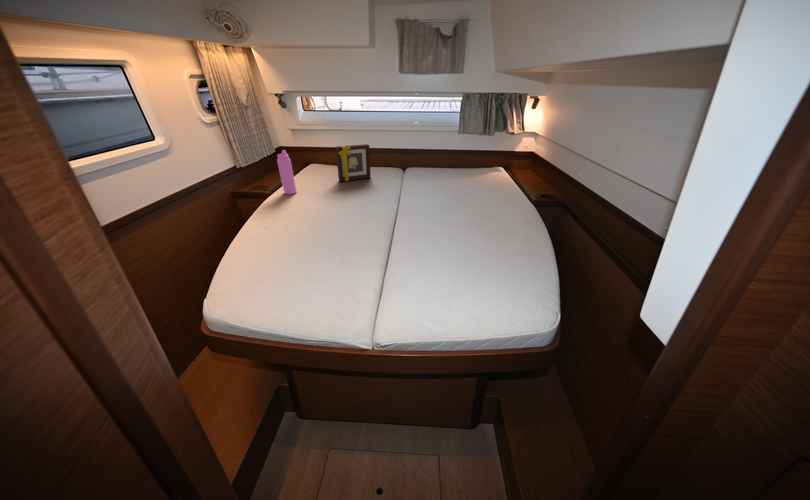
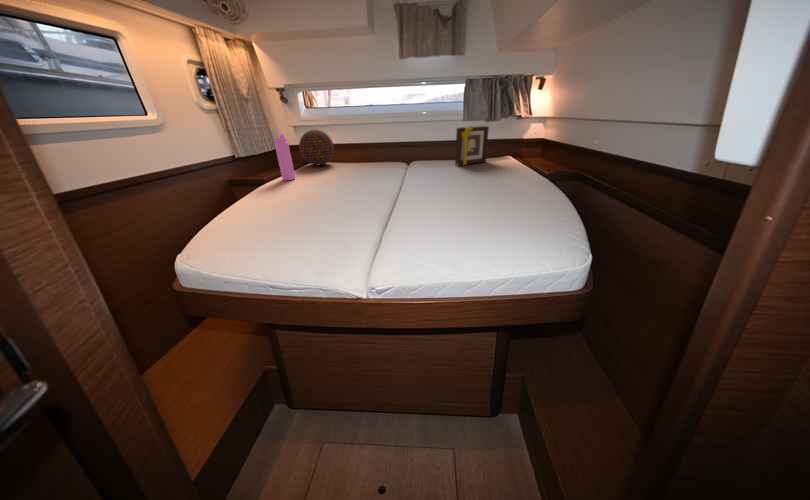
decorative orb: none [299,139,333,174] -> present [299,130,334,165]
picture frame: present [336,144,371,181] -> present [455,126,489,165]

